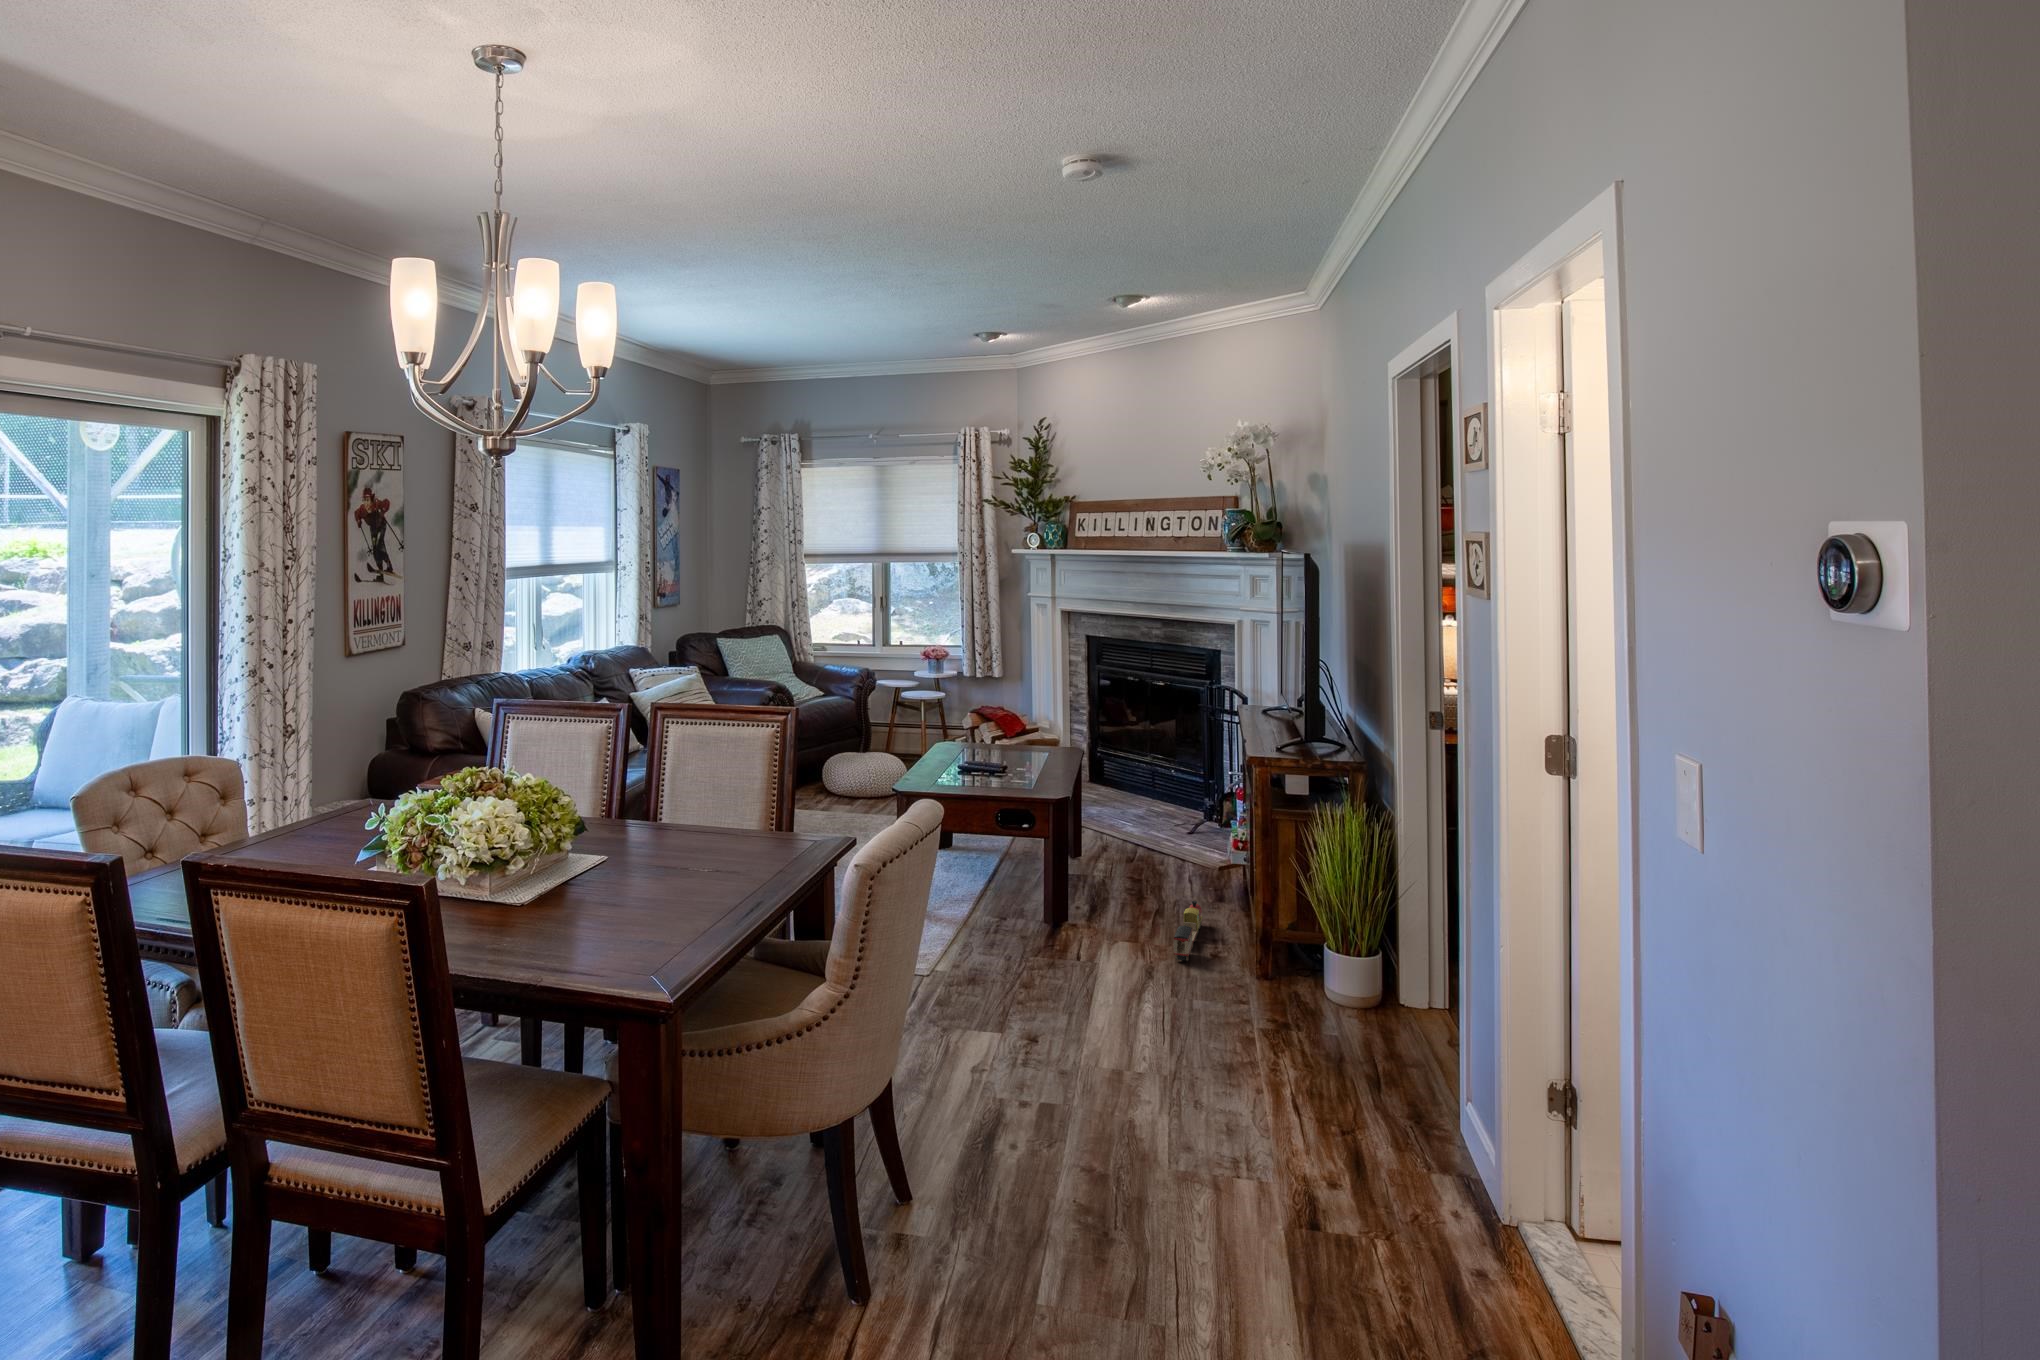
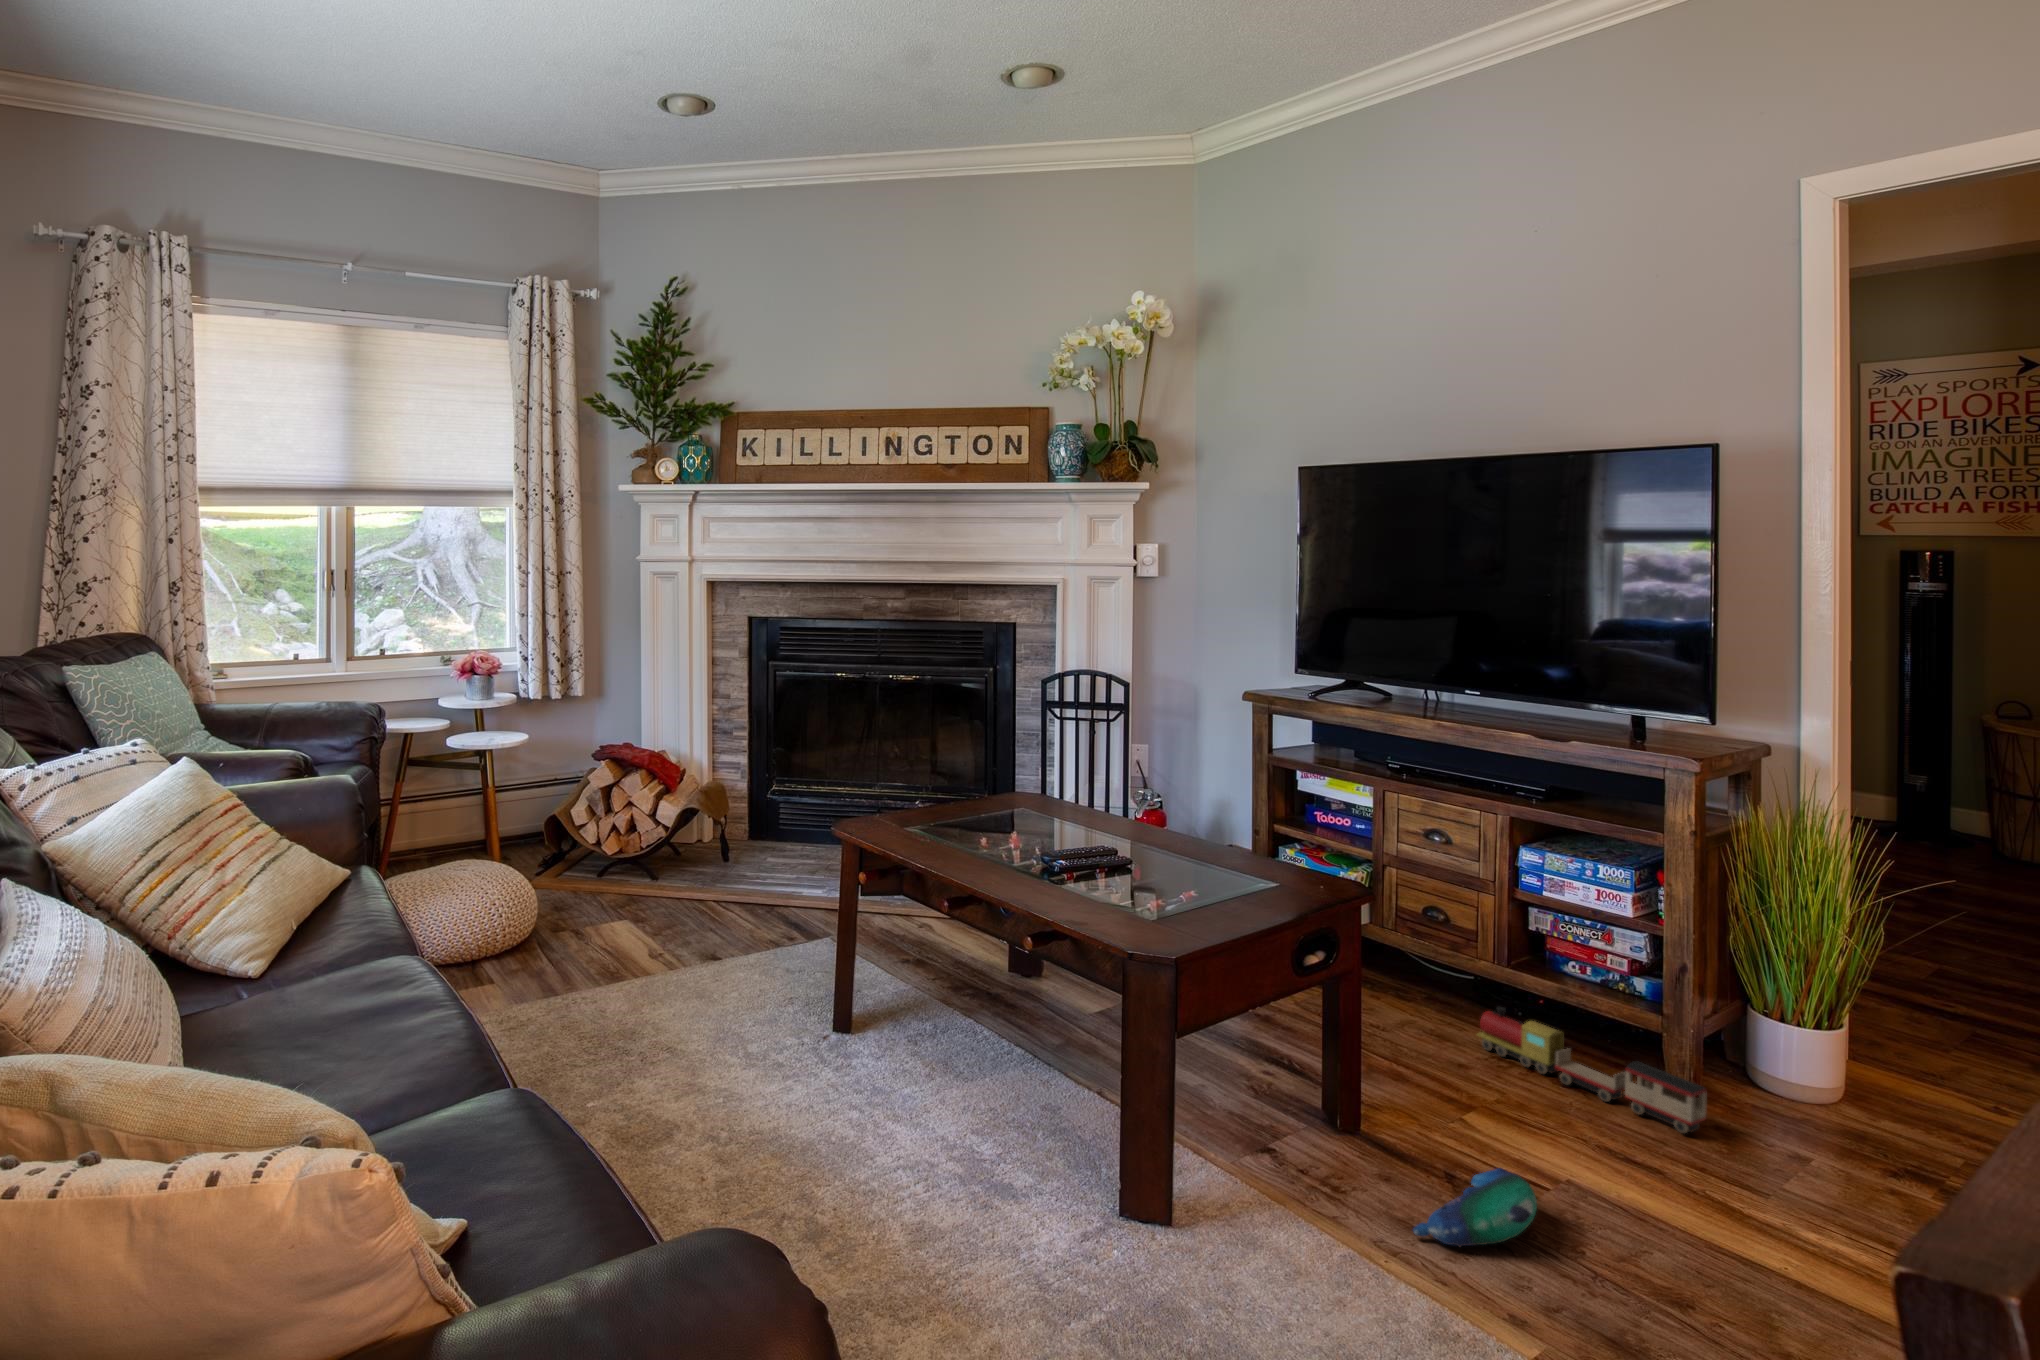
plush toy: none [973,926,1048,948] -> present [1413,1168,1537,1247]

